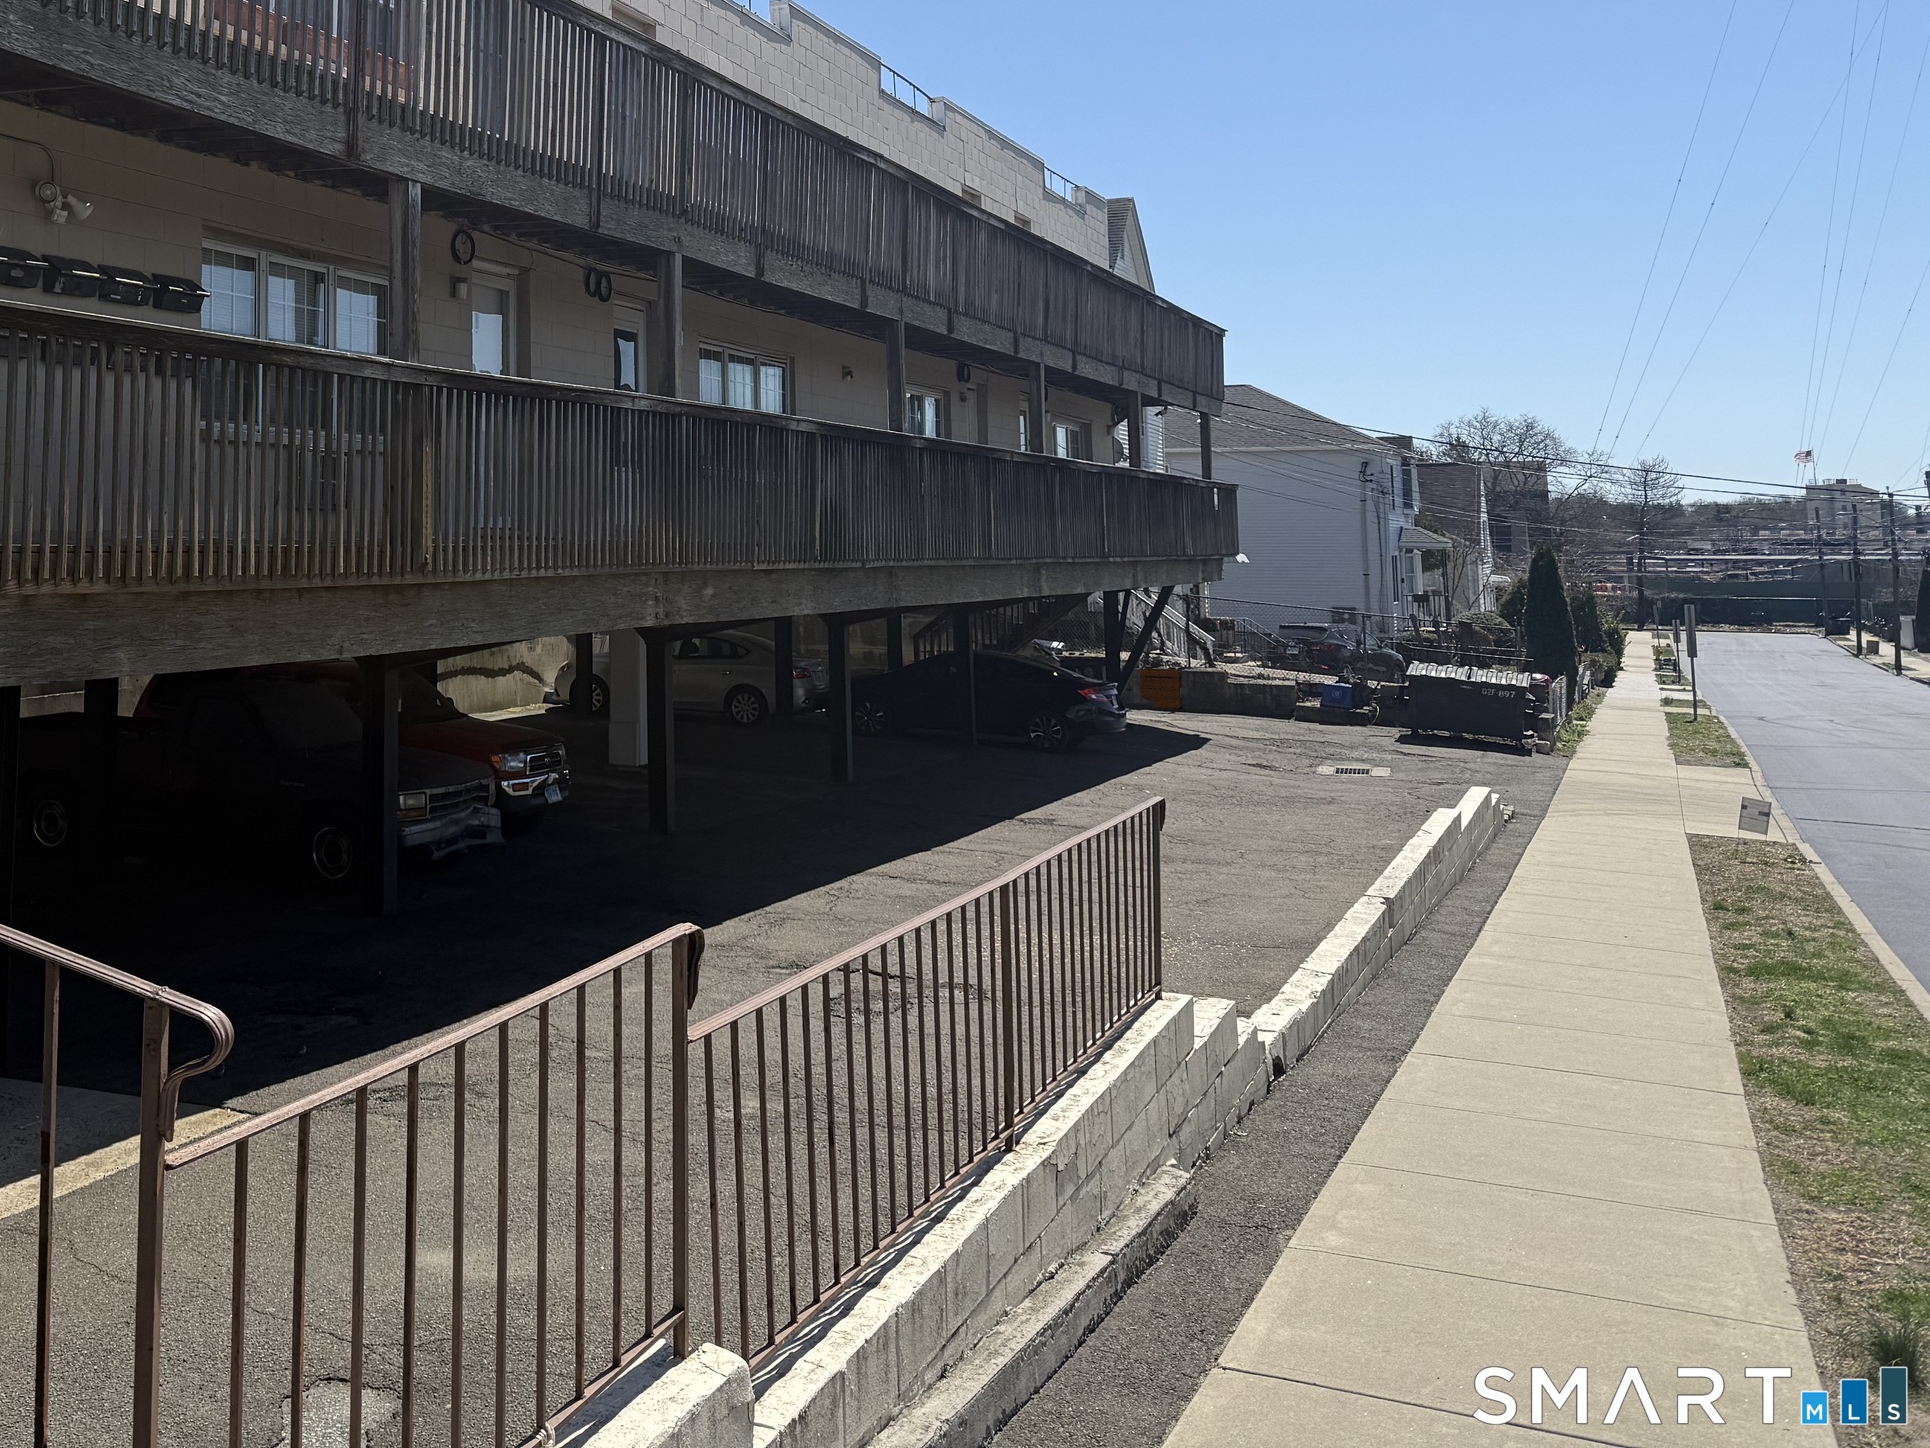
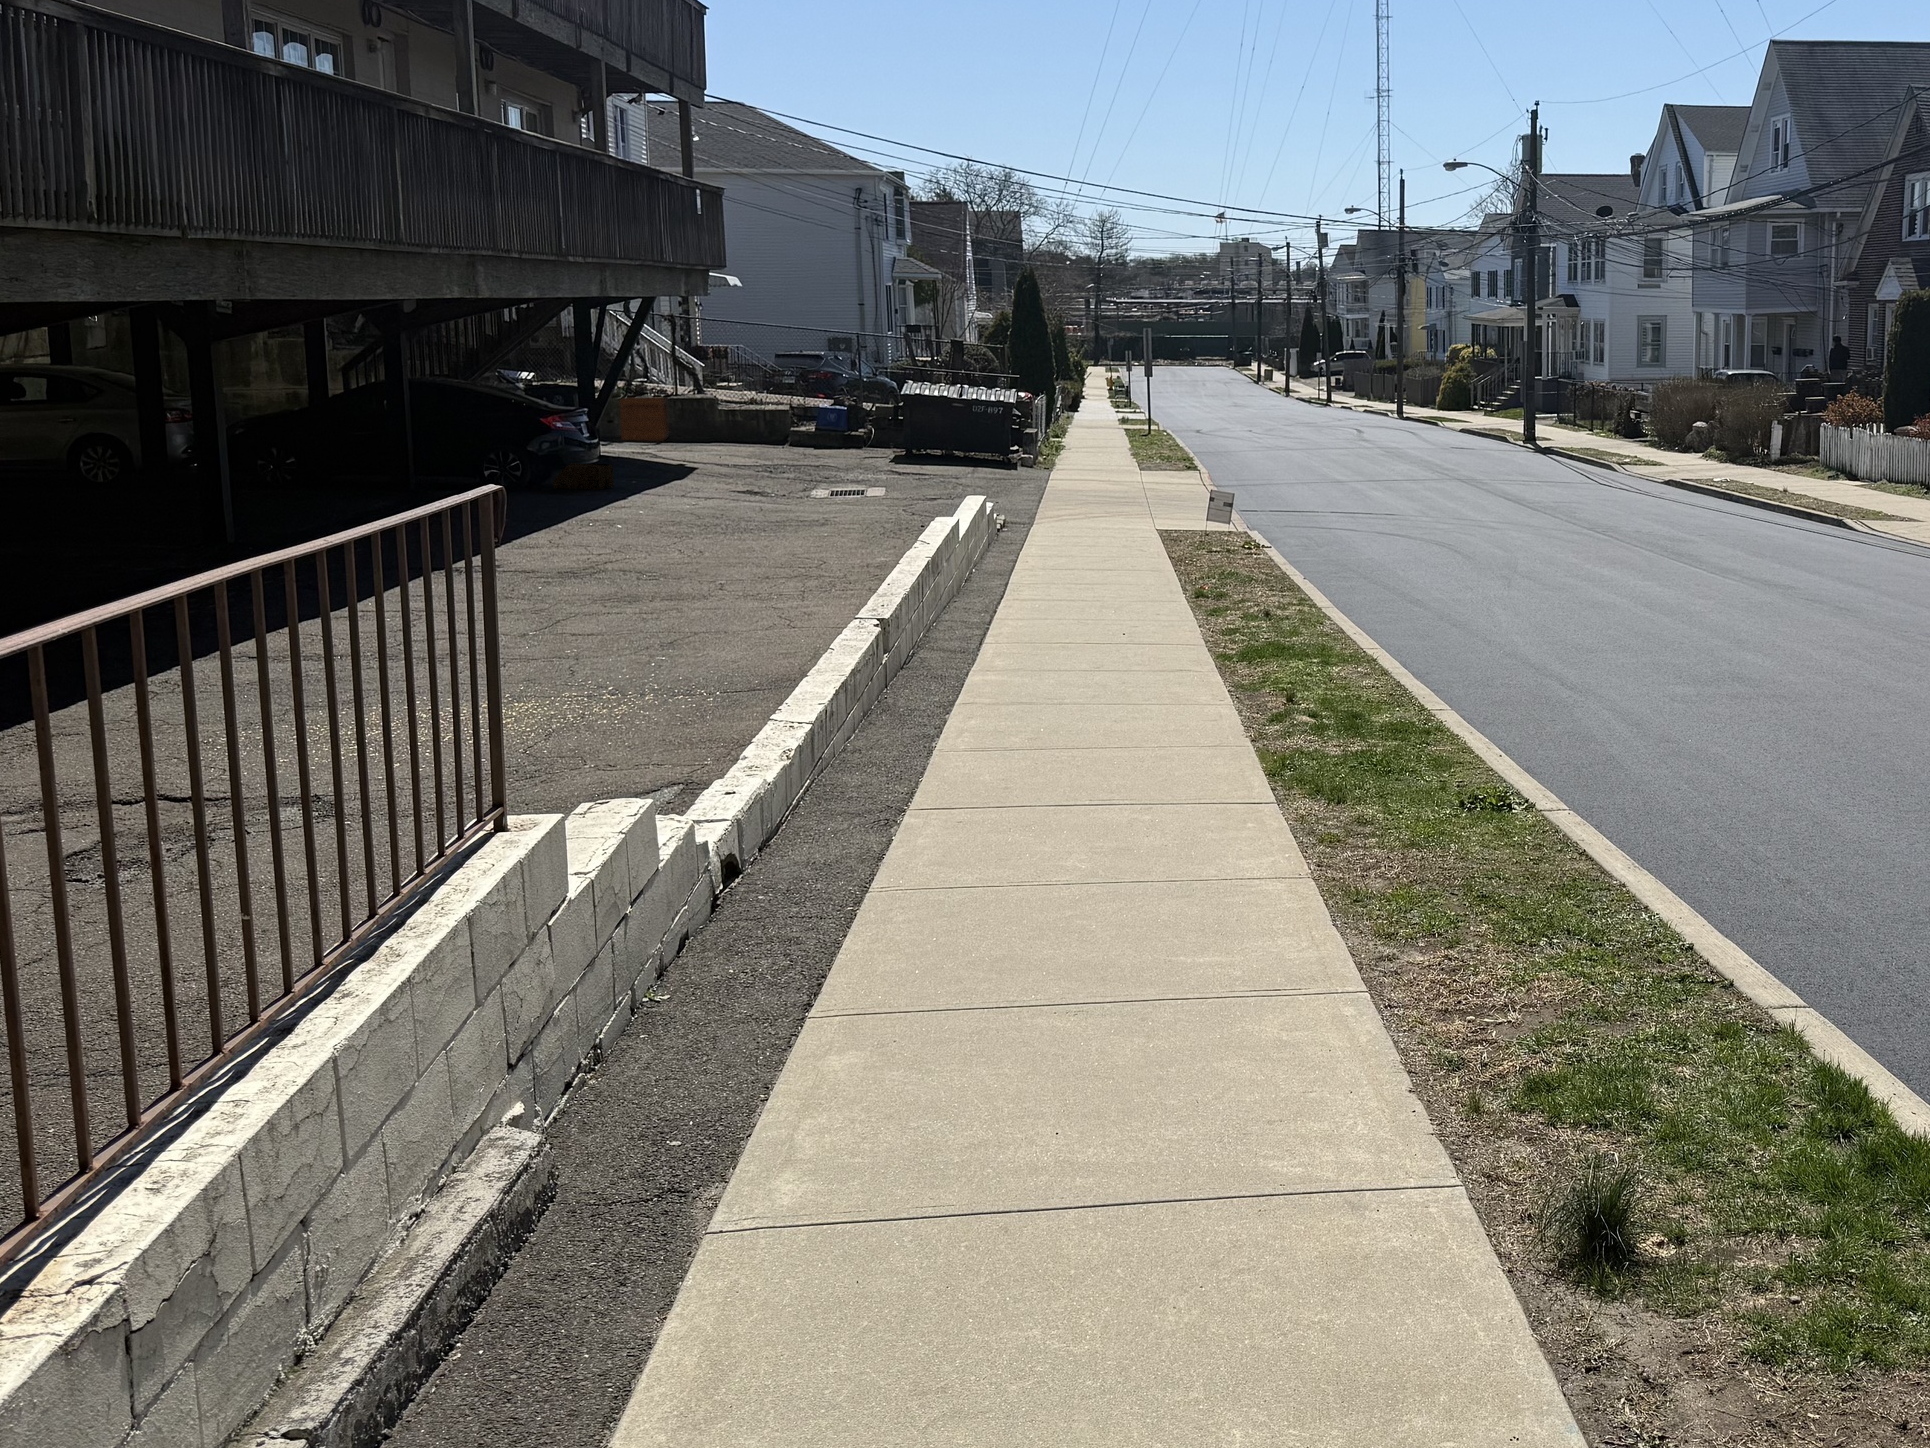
cardboard box: none [1092,730,1142,756] -> present [553,463,614,490]

